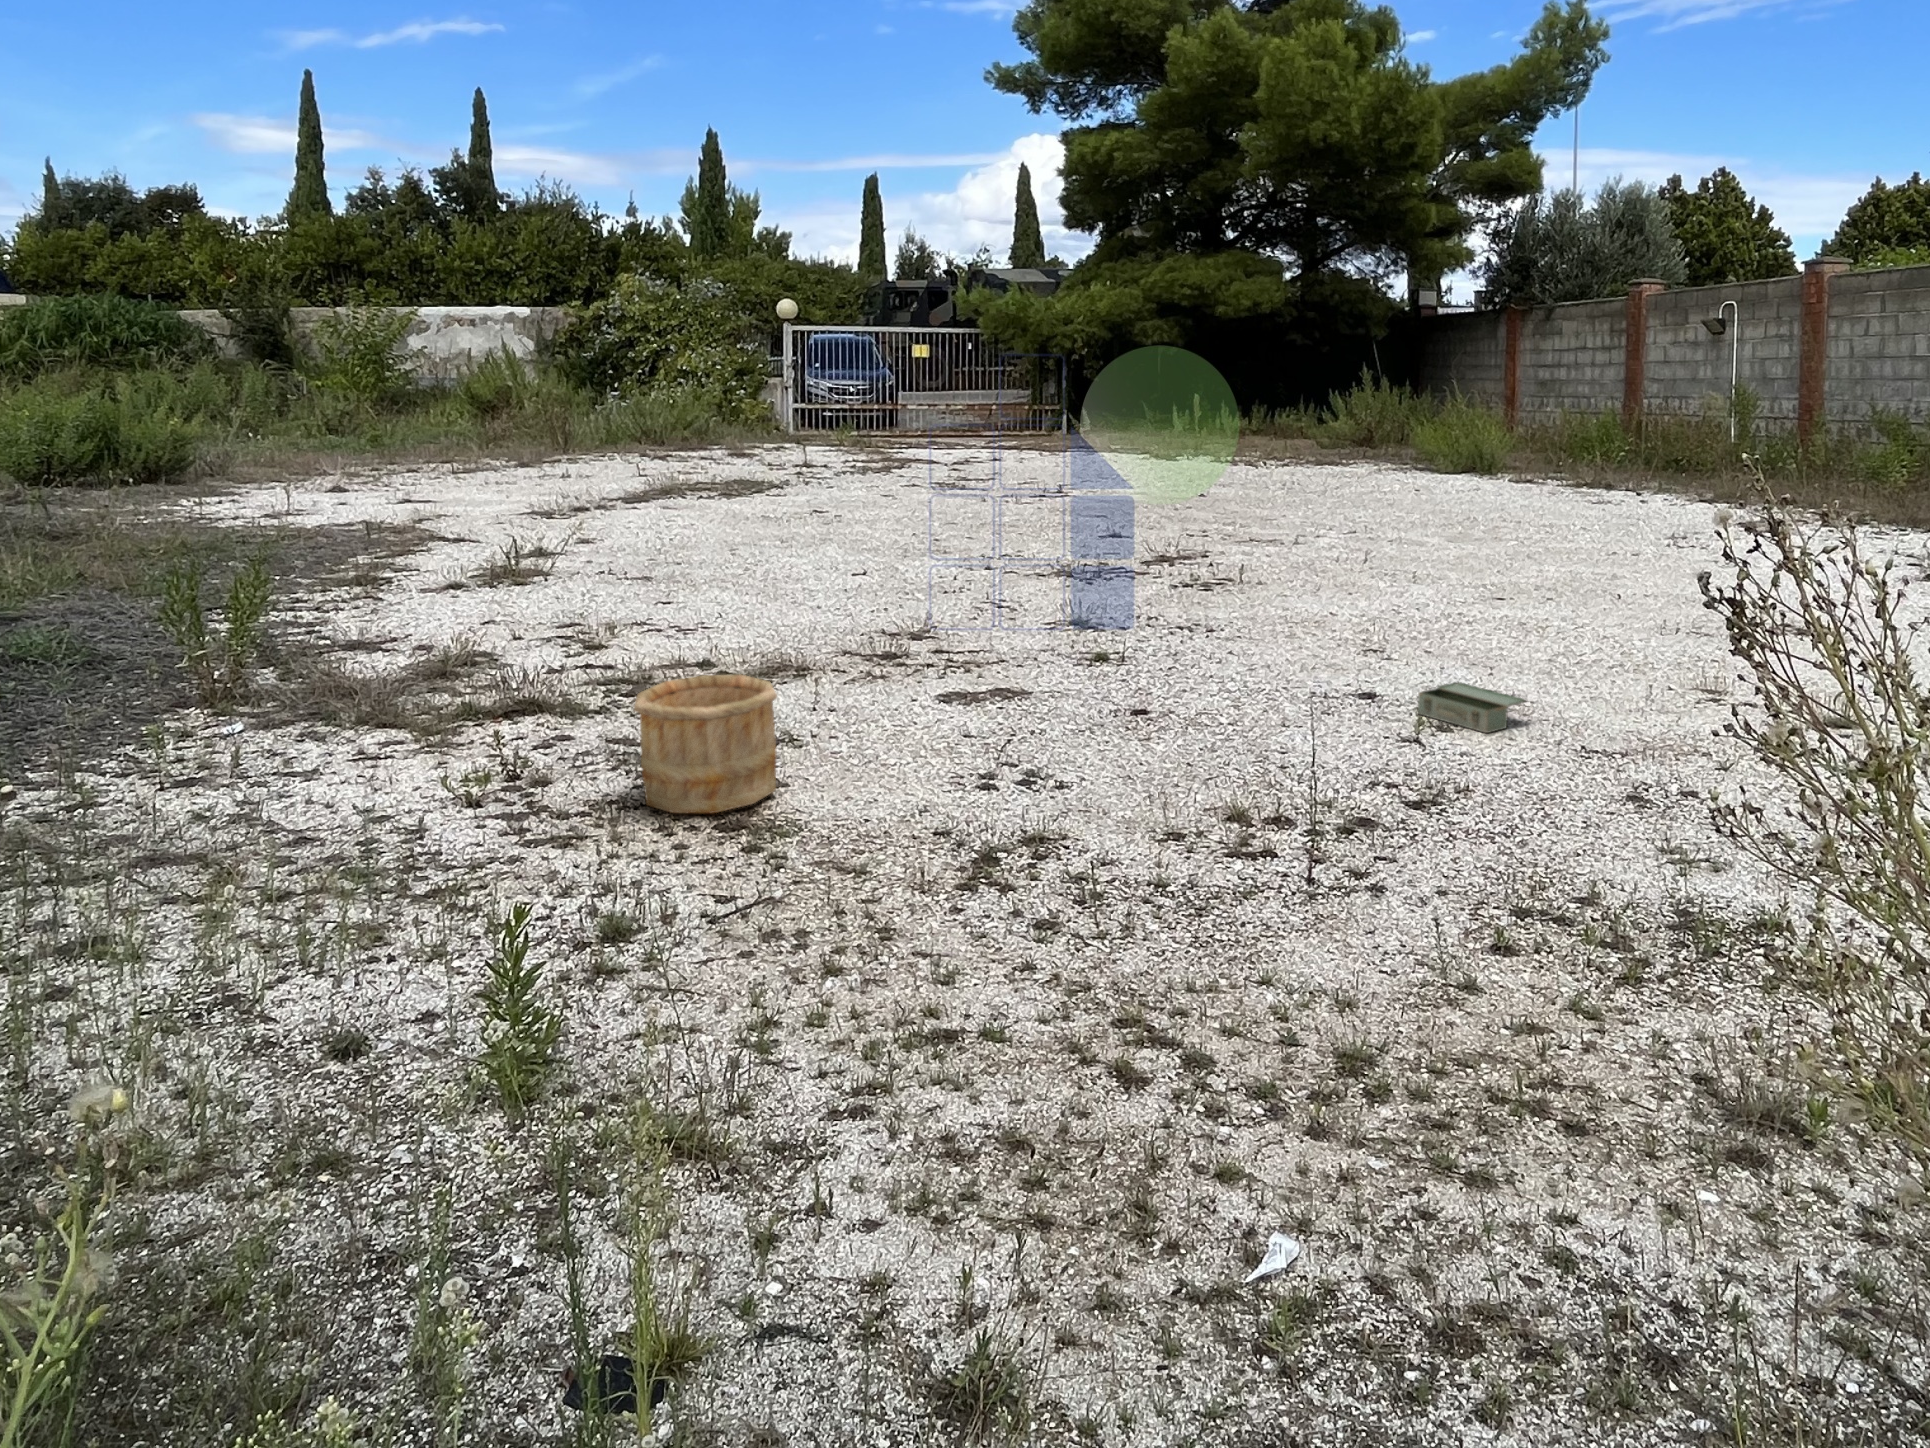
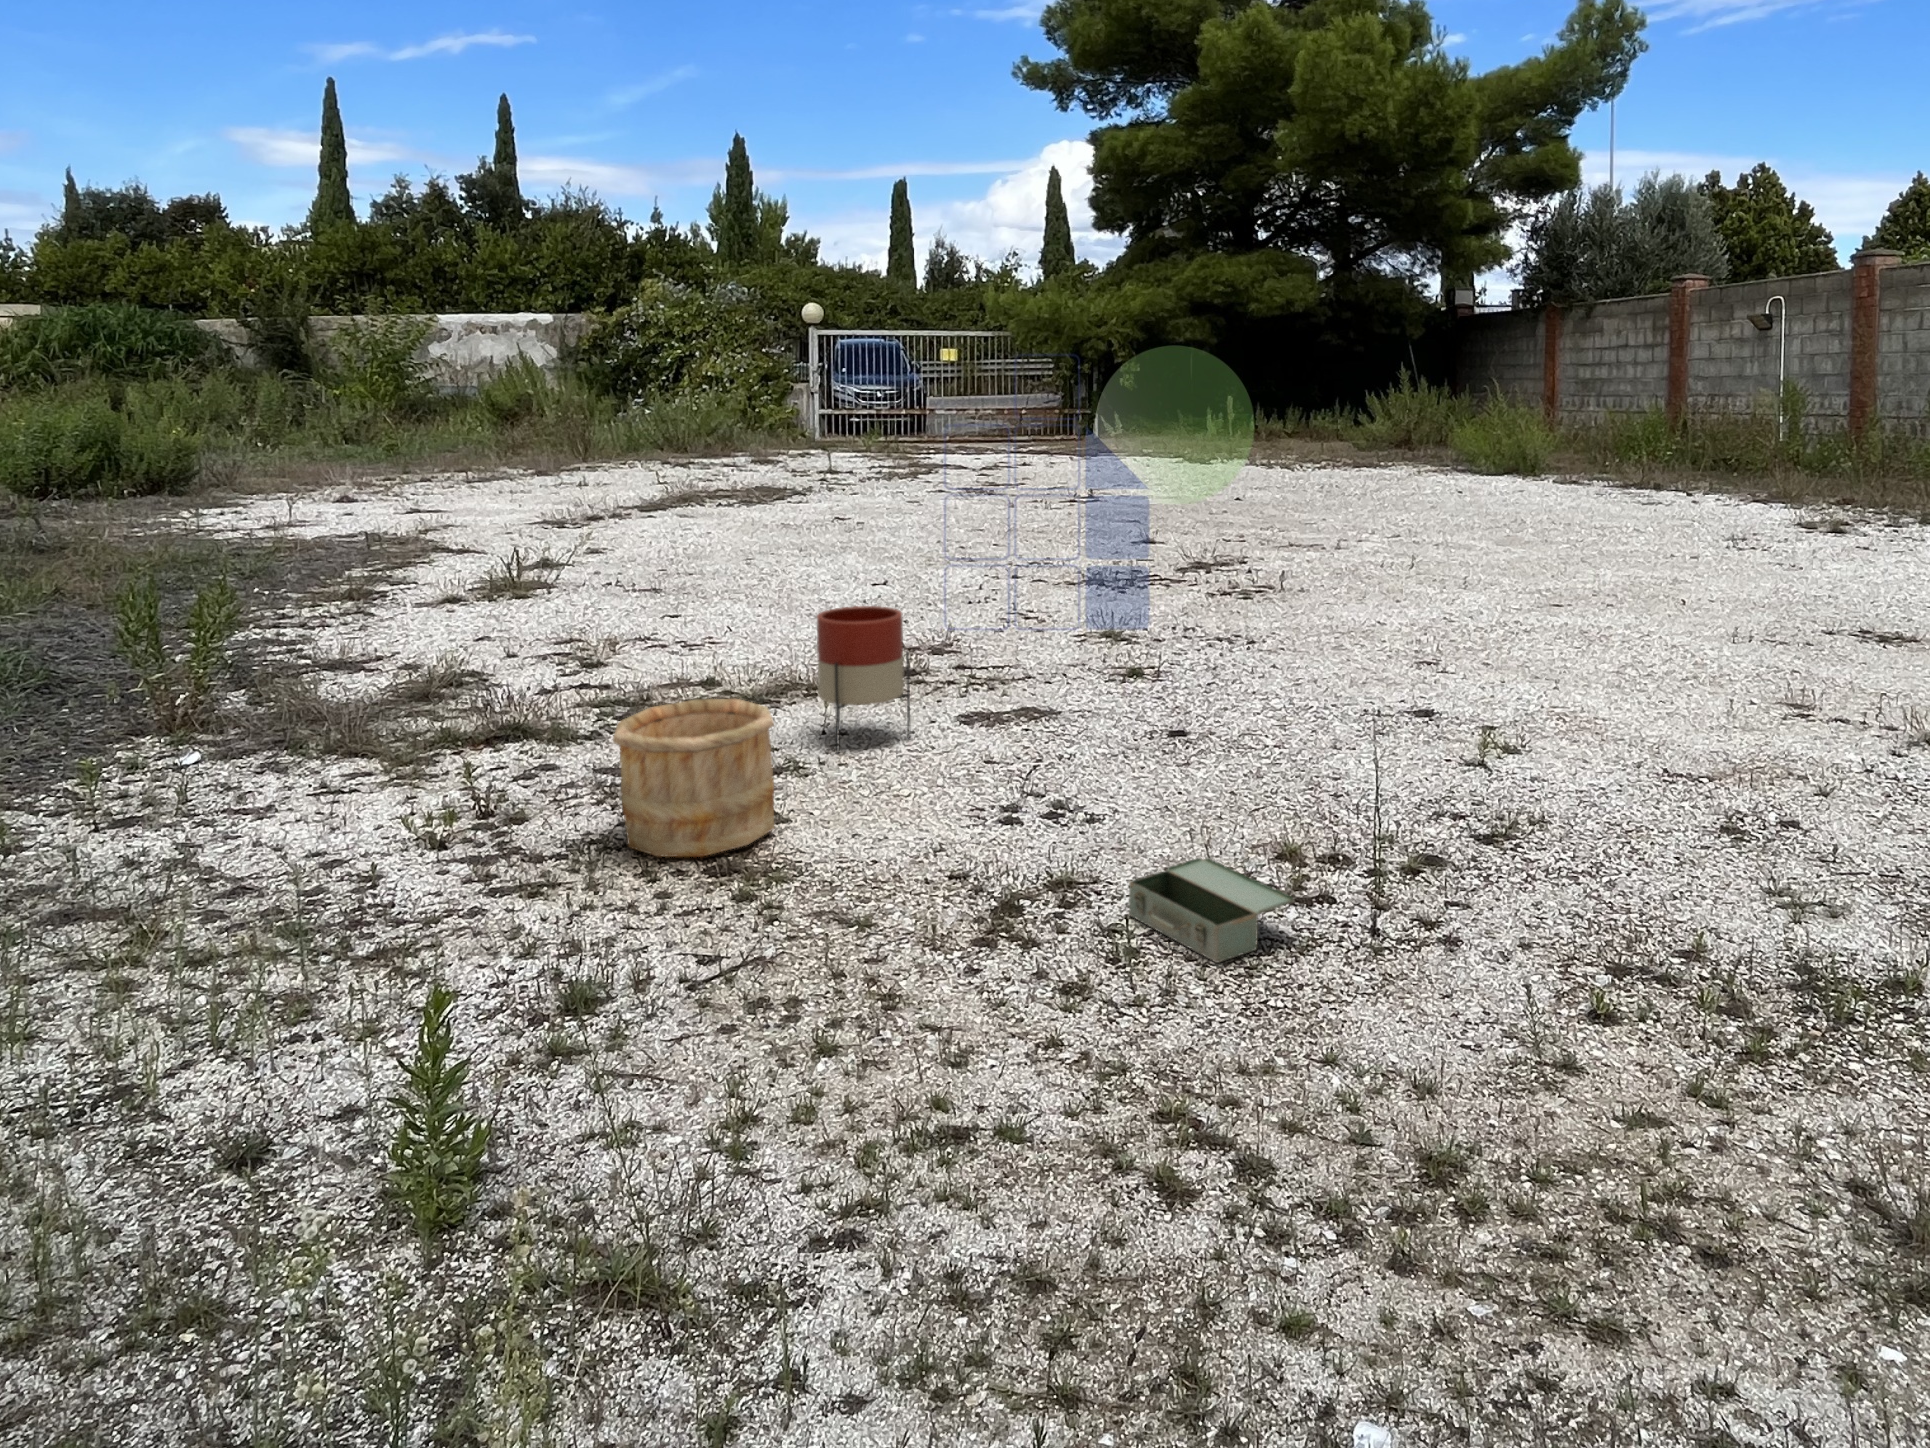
planter: none [810,594,894,727] -> present [817,606,911,752]
toolbox: present [1418,682,1525,733] -> present [1129,858,1294,963]

